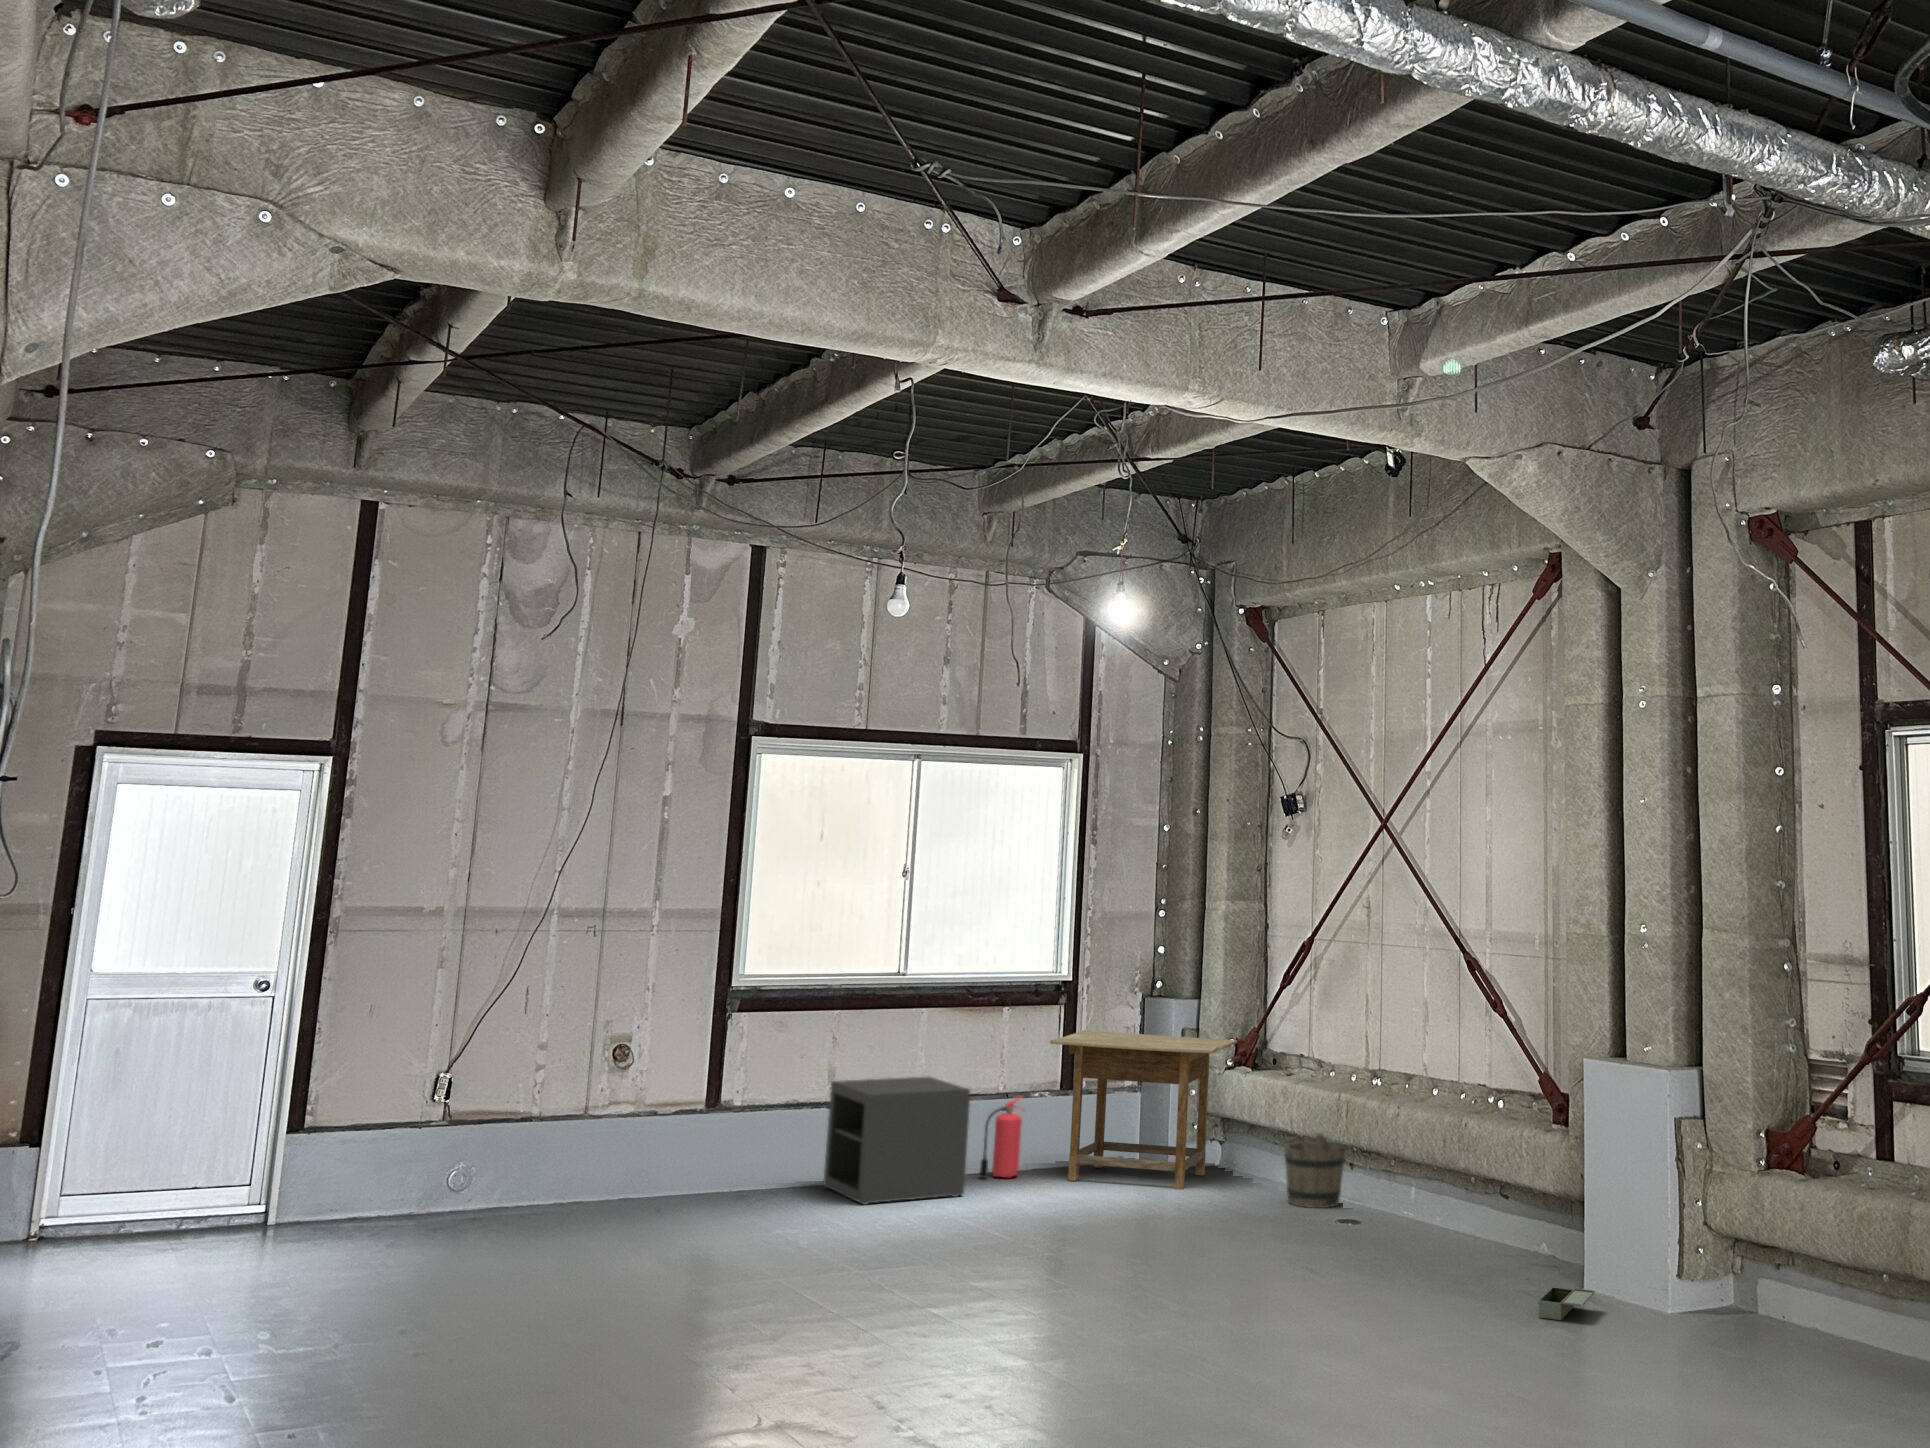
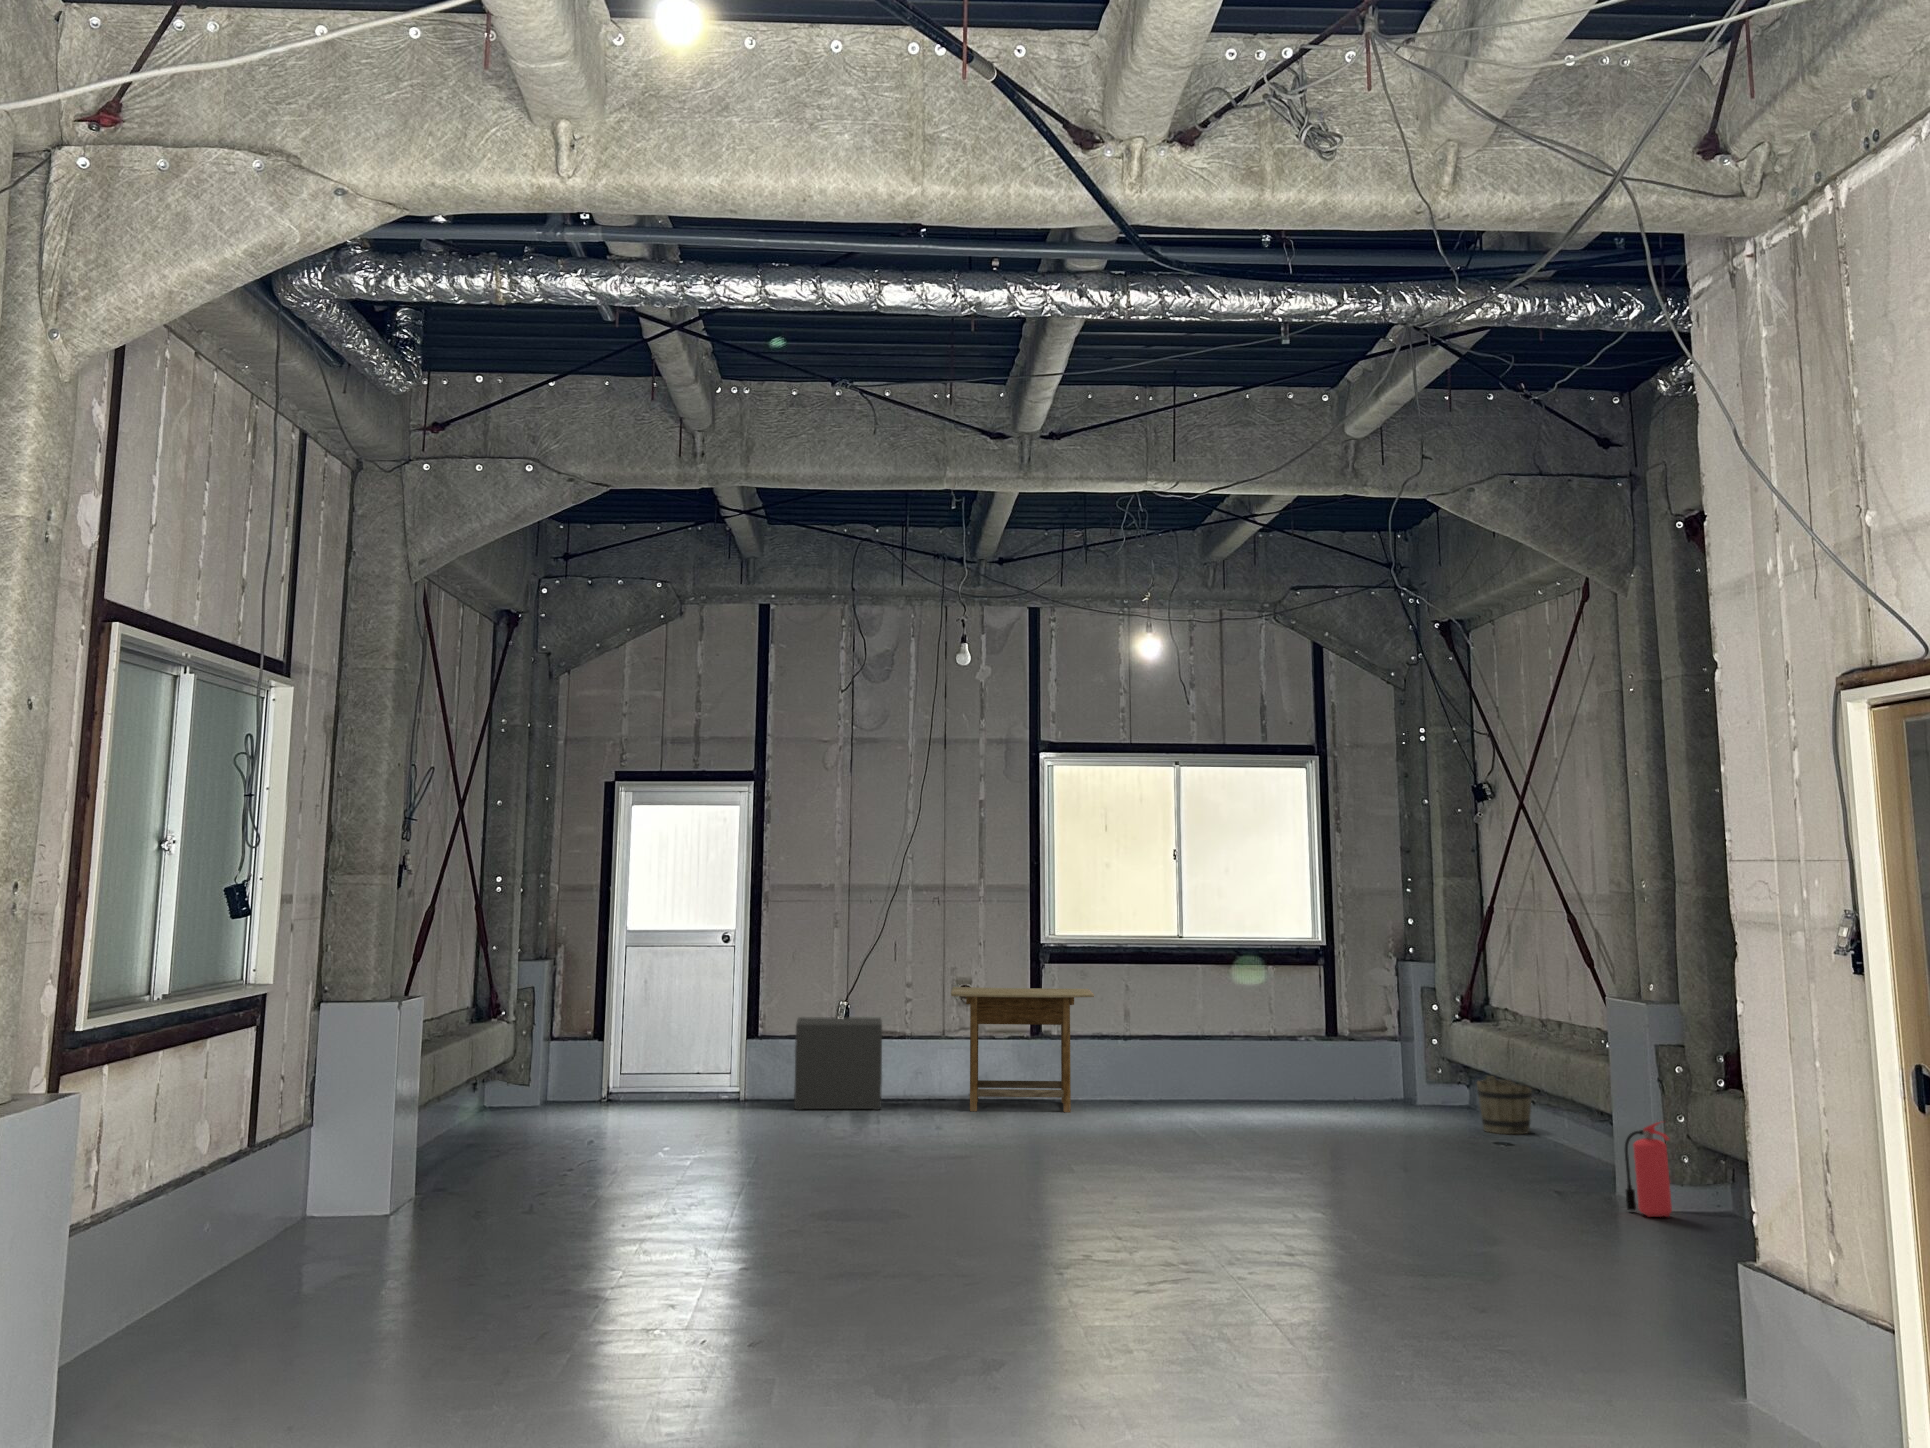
desk: present [1050,1030,1237,1190] -> present [951,987,1094,1112]
storage cabinet: present [823,1077,970,1205] -> present [794,1017,882,1110]
fire extinguisher: present [980,1097,1022,1178] -> present [1625,1121,1672,1217]
toolbox: present [1538,1287,1595,1320] -> none [1556,1180,1618,1202]

